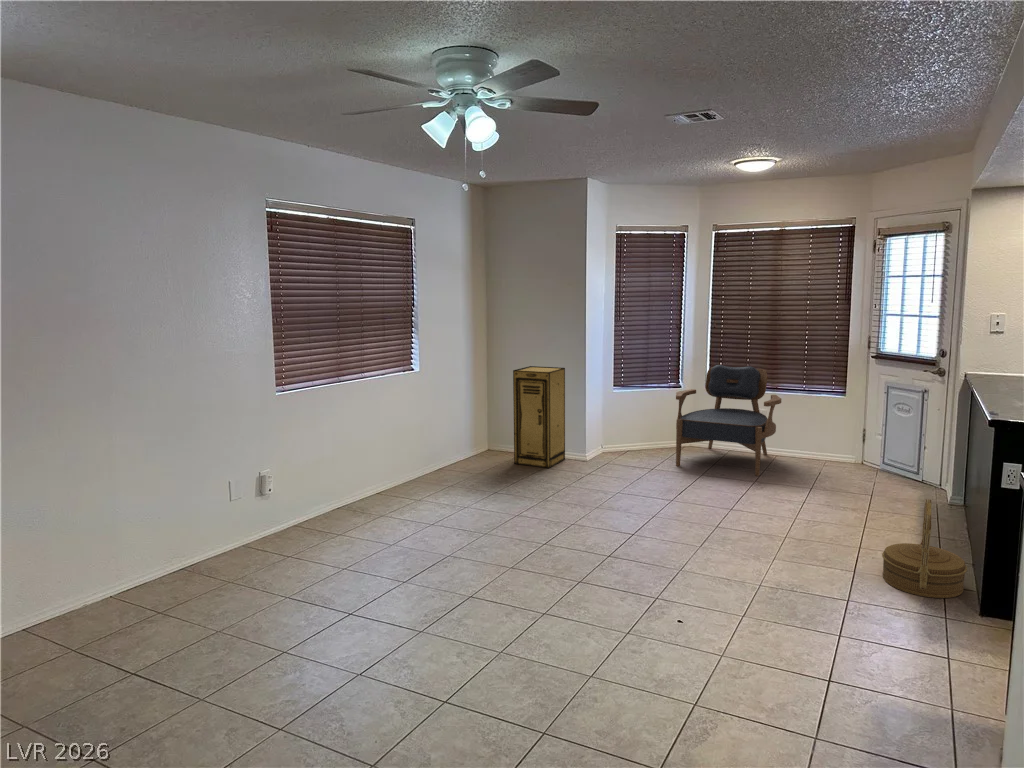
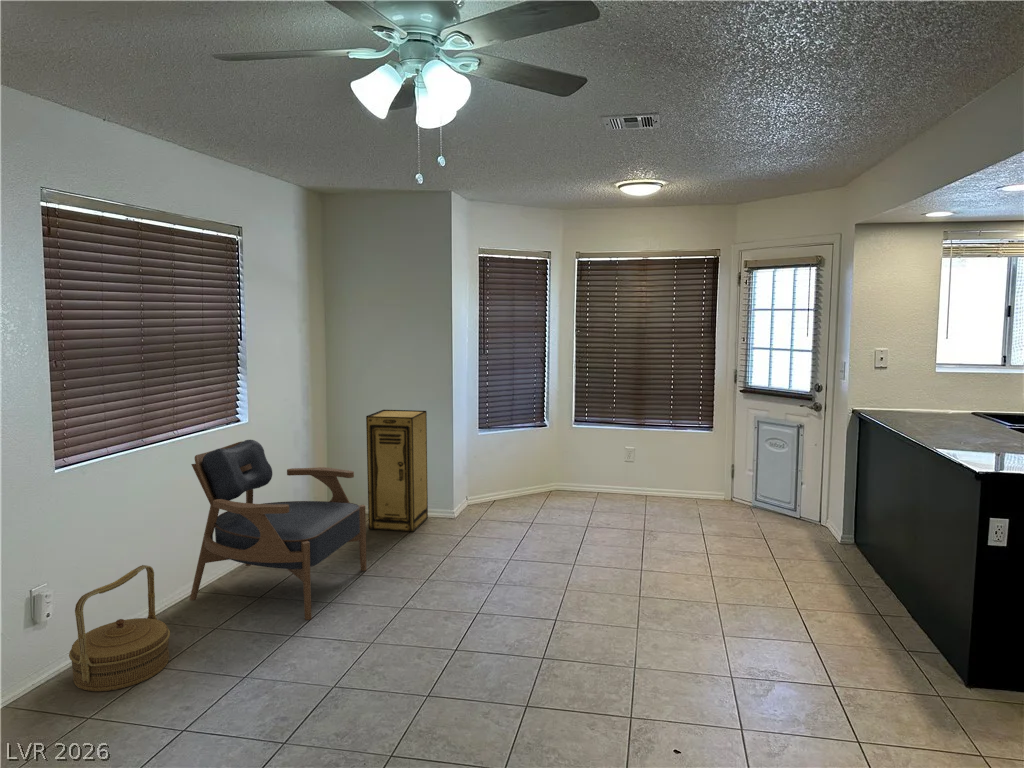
armchair: present [676,365,781,476] -> present [190,440,366,620]
woven basket: present [882,499,967,598] -> present [69,565,170,692]

